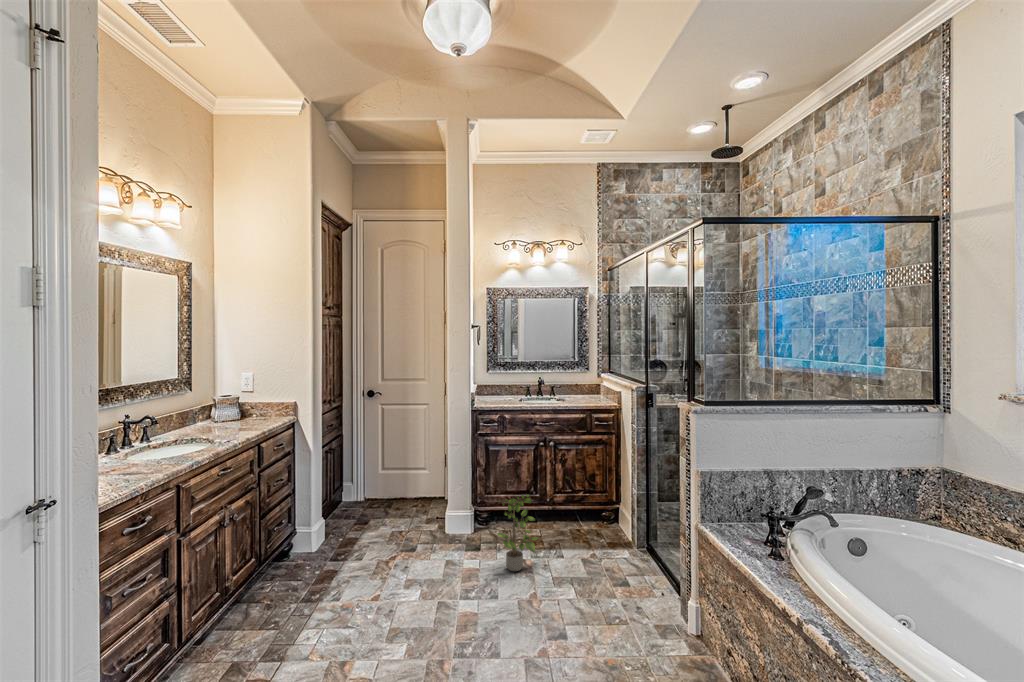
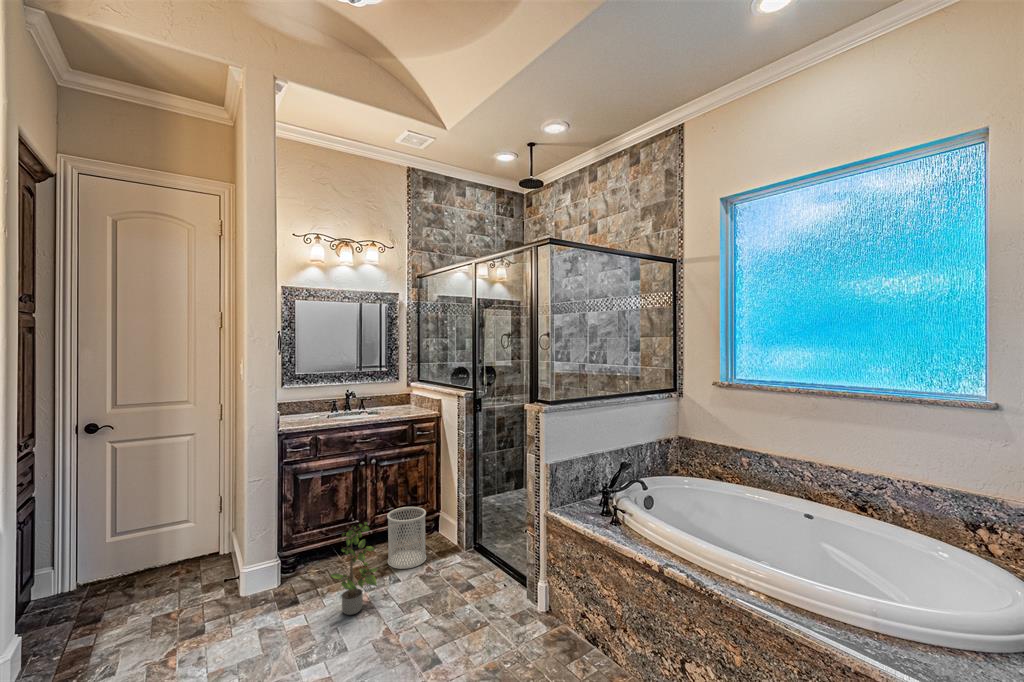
wastebasket: none [559,491,596,548] -> present [387,507,426,569]

